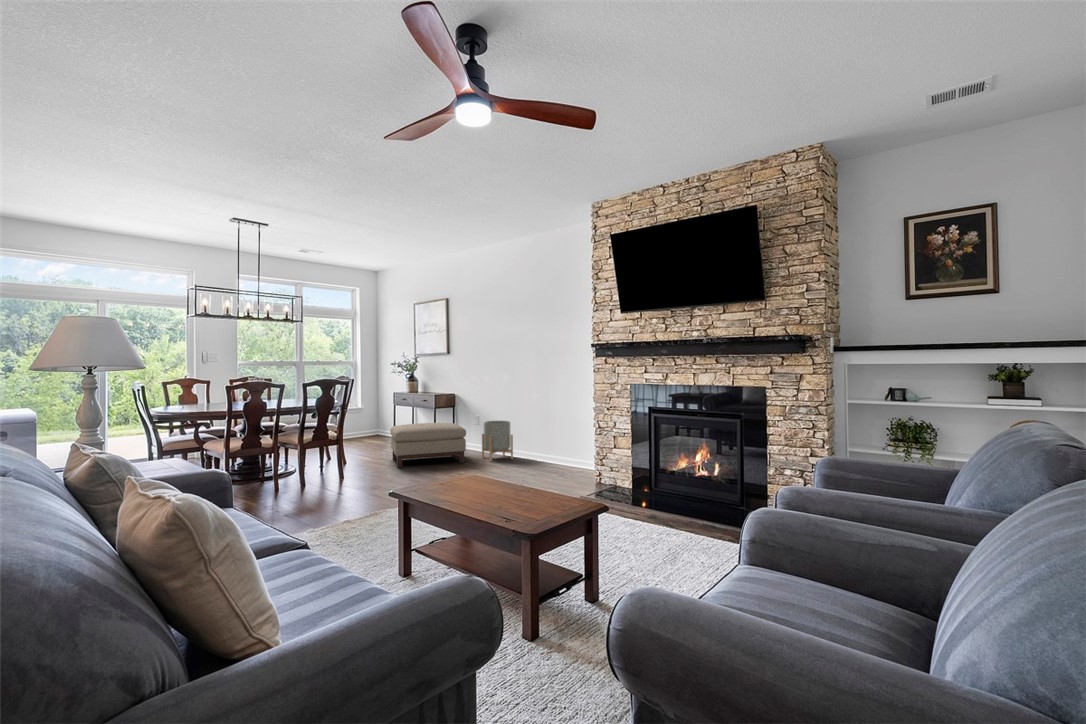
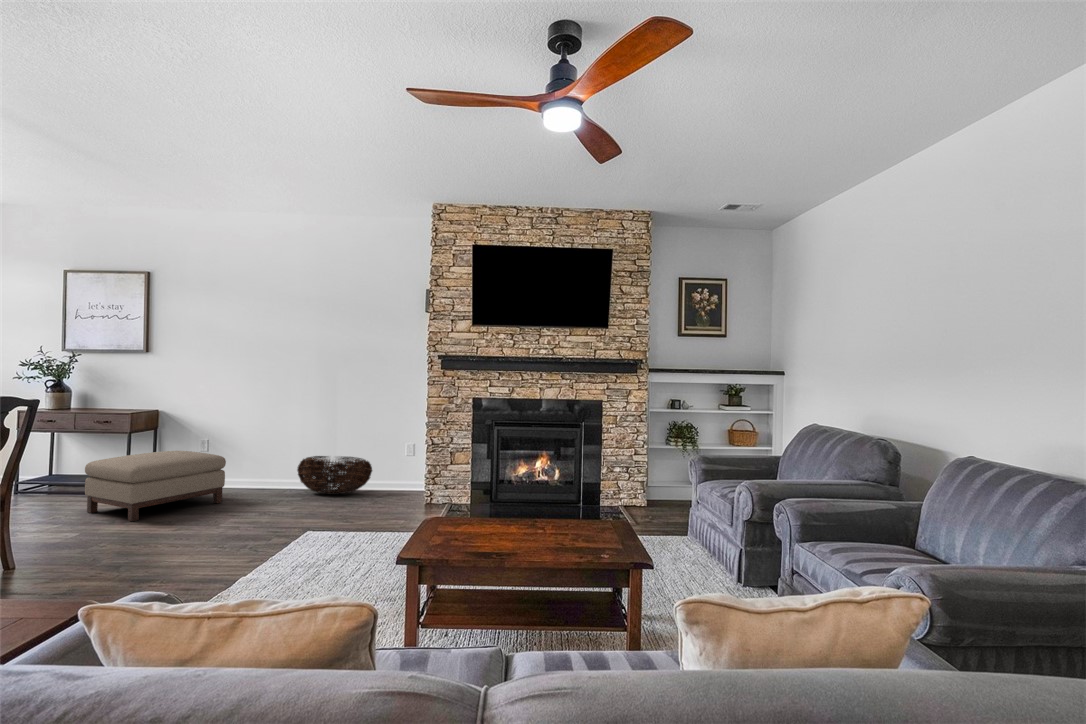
planter: present [482,421,513,461] -> none [232,443,281,497]
basket: none [517,433,569,467] -> present [297,456,372,495]

